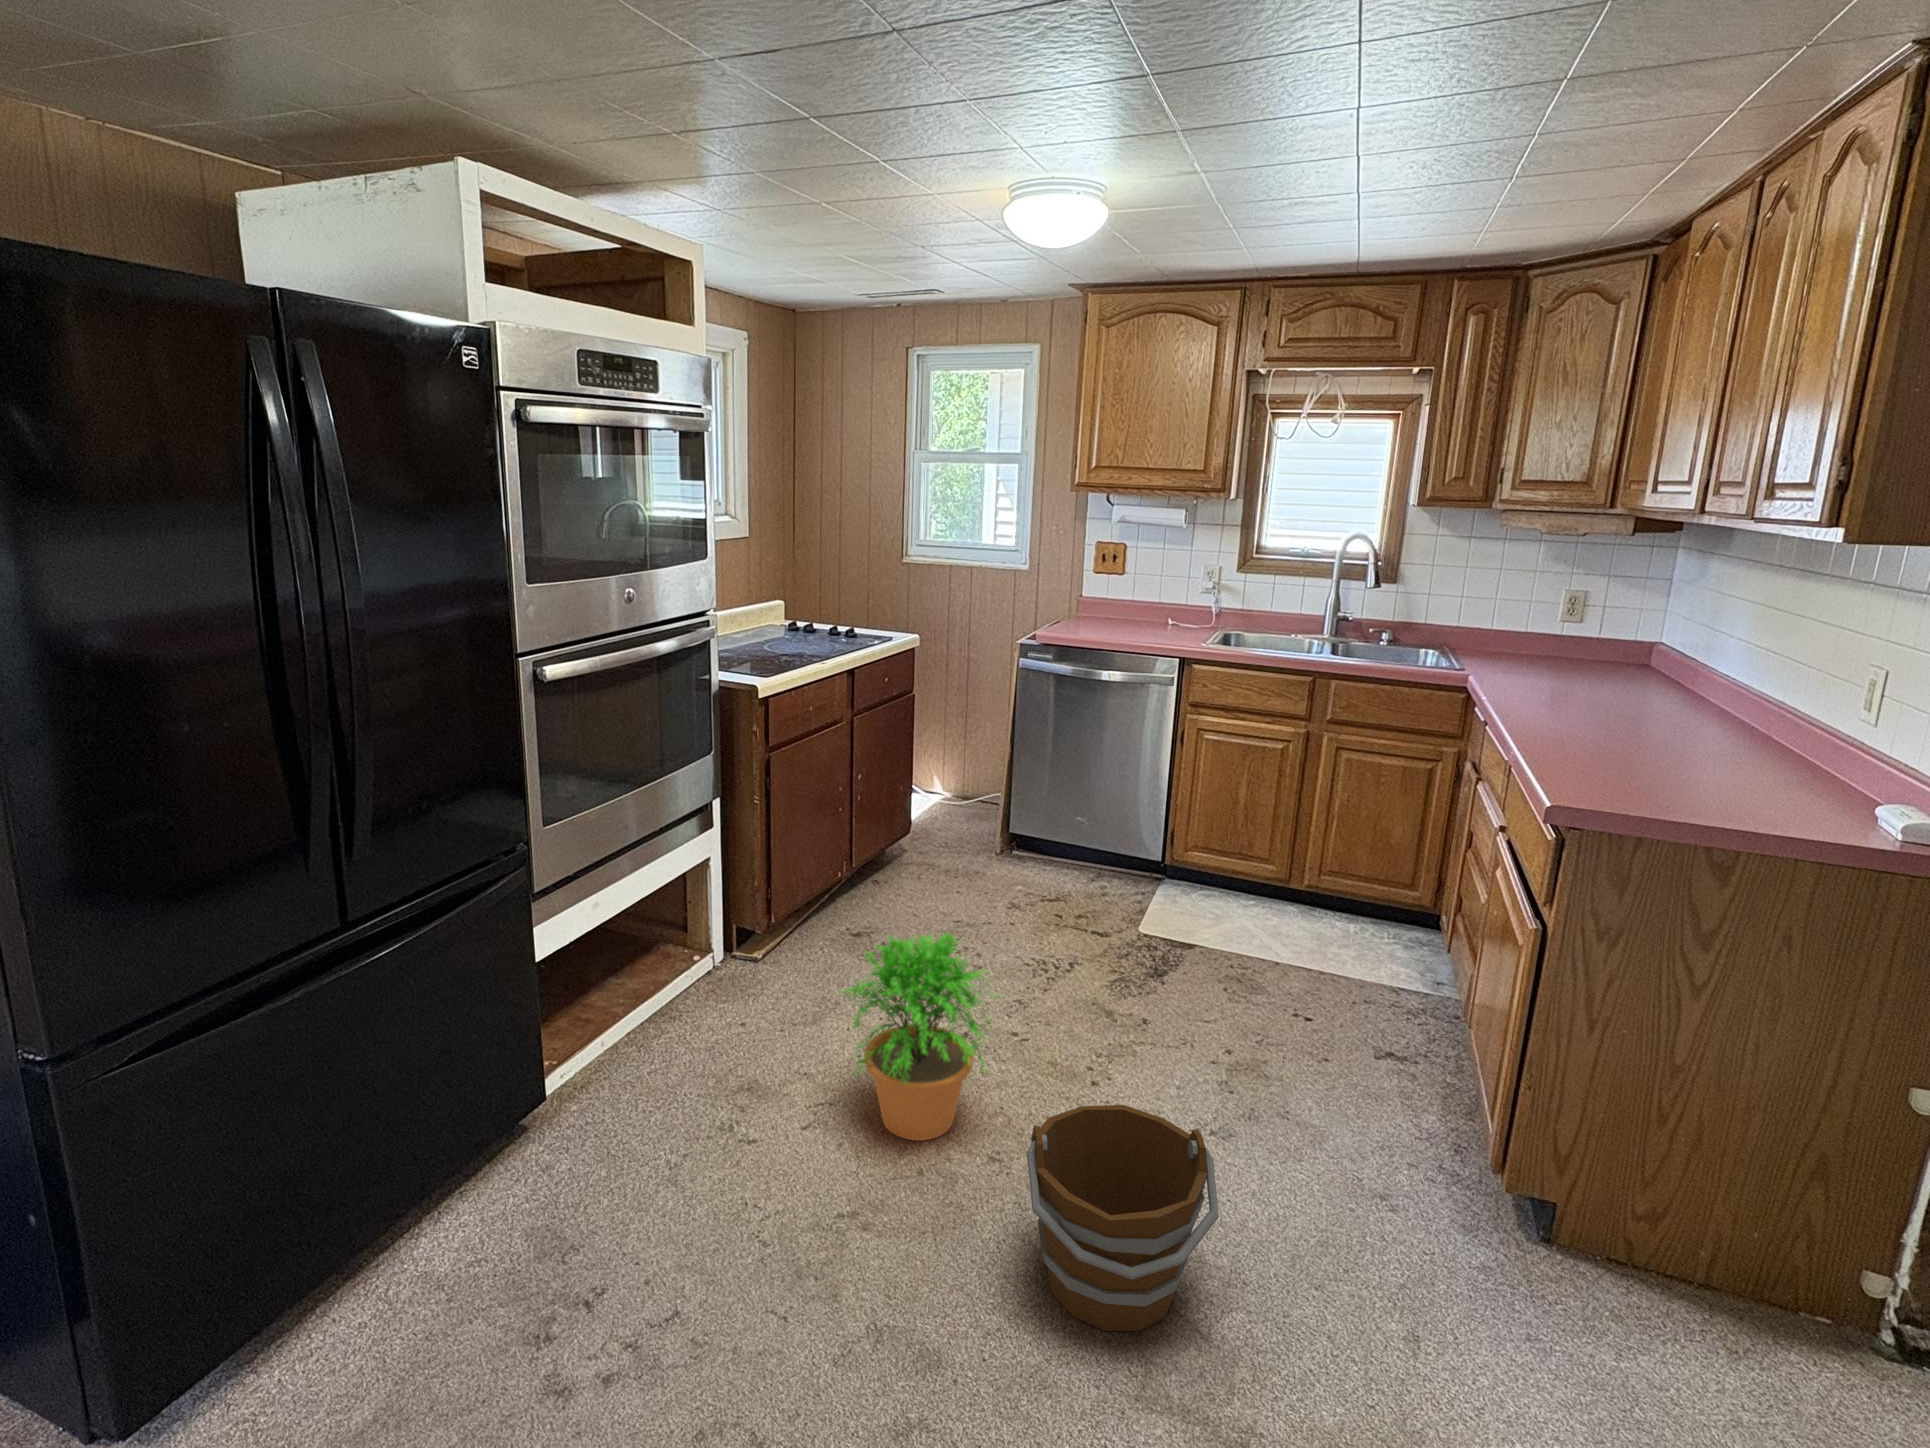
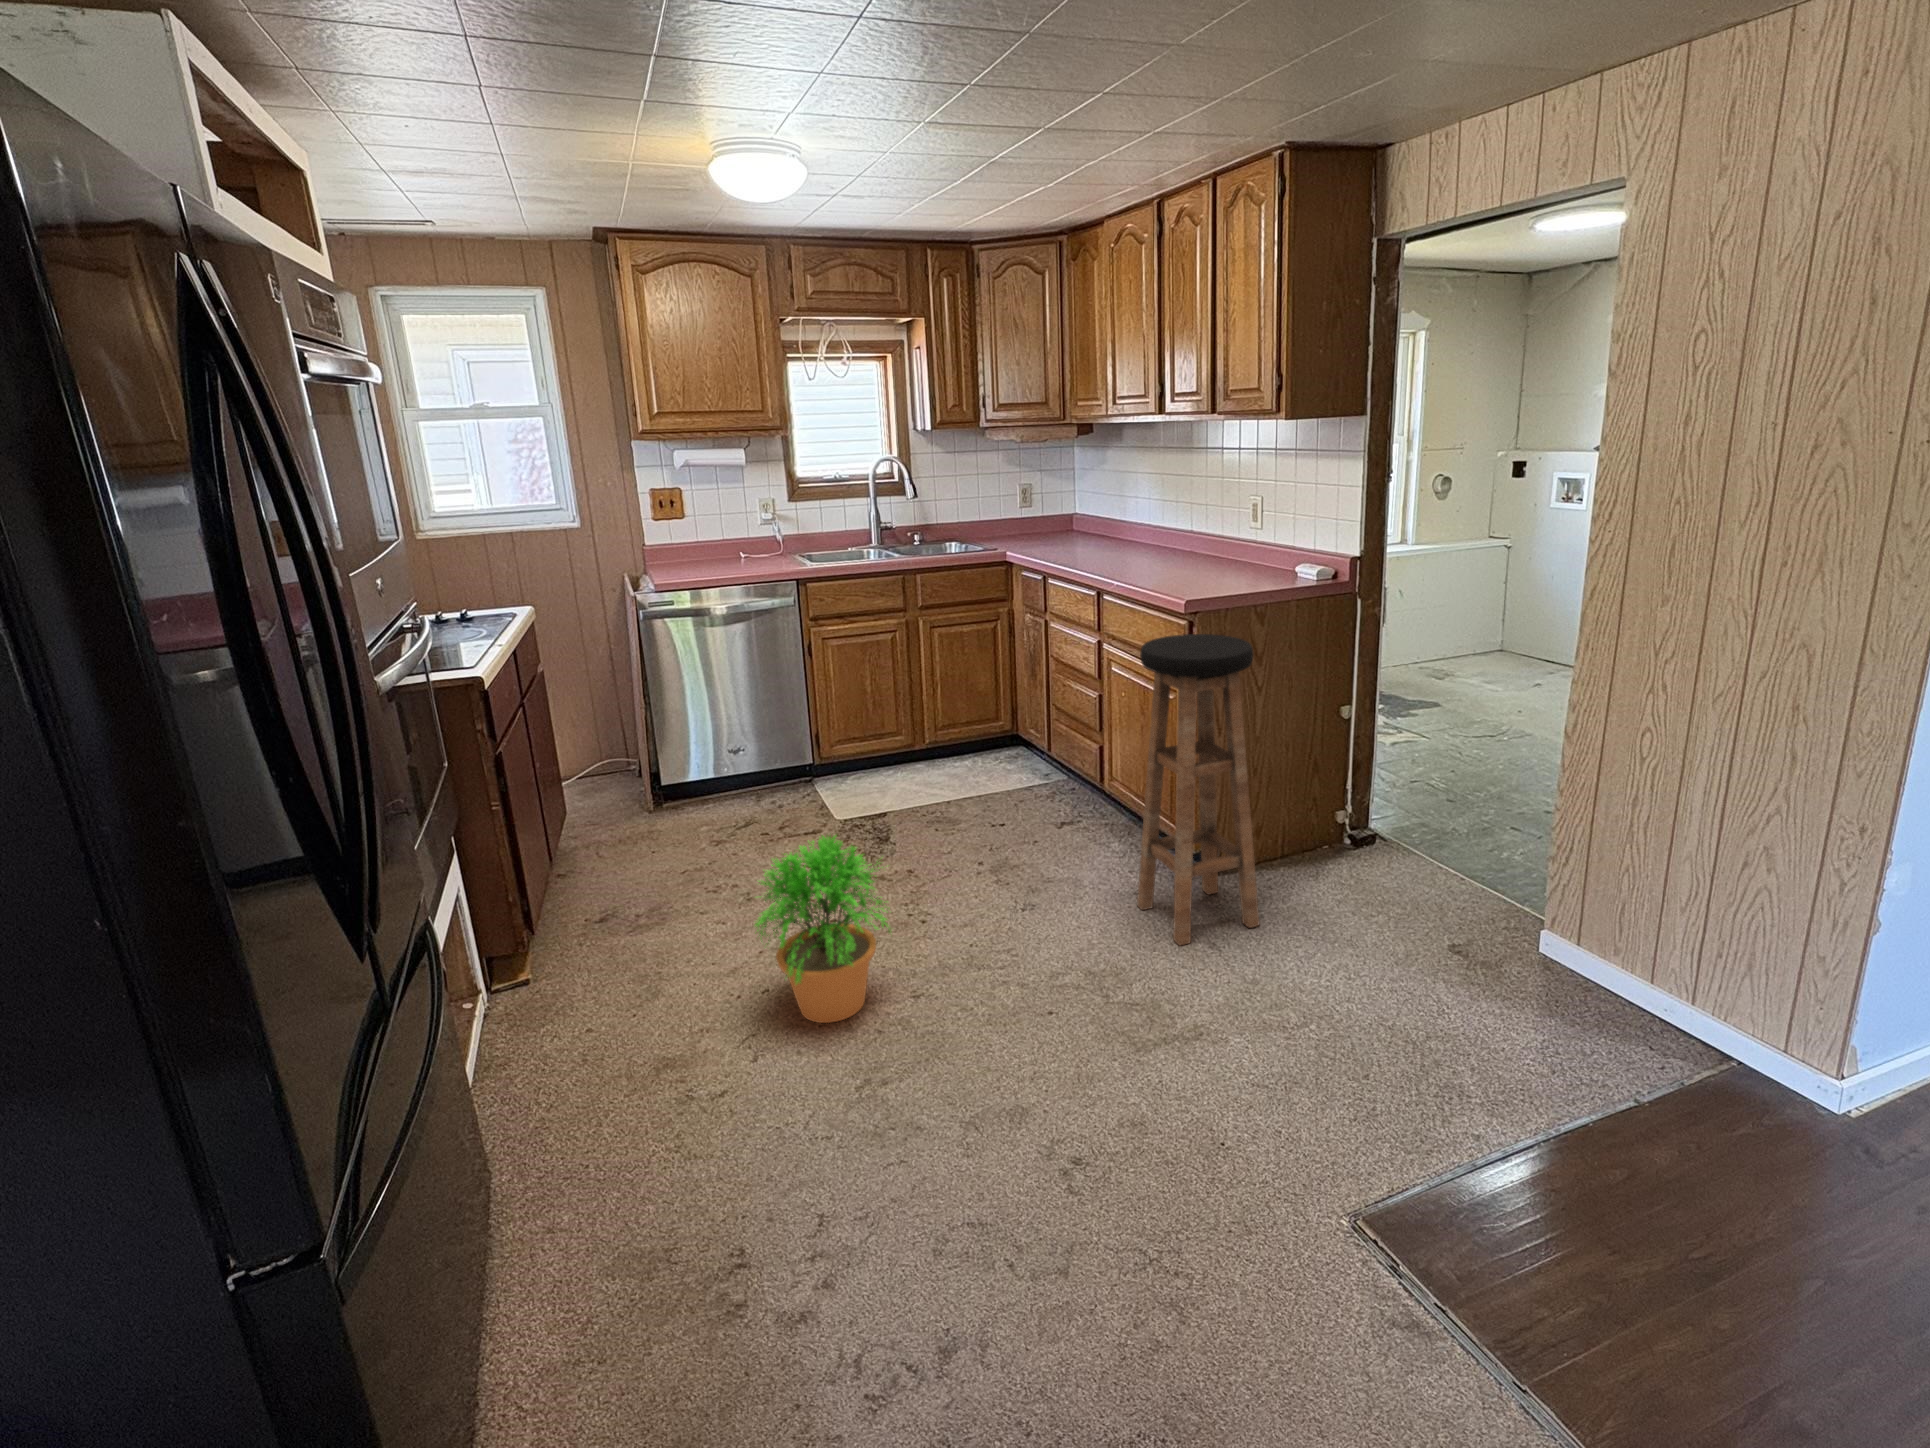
bar stool: none [1365,839,1607,1358] -> present [1137,634,1259,945]
bucket: present [1027,1105,1219,1331] -> none [990,879,1125,1041]

